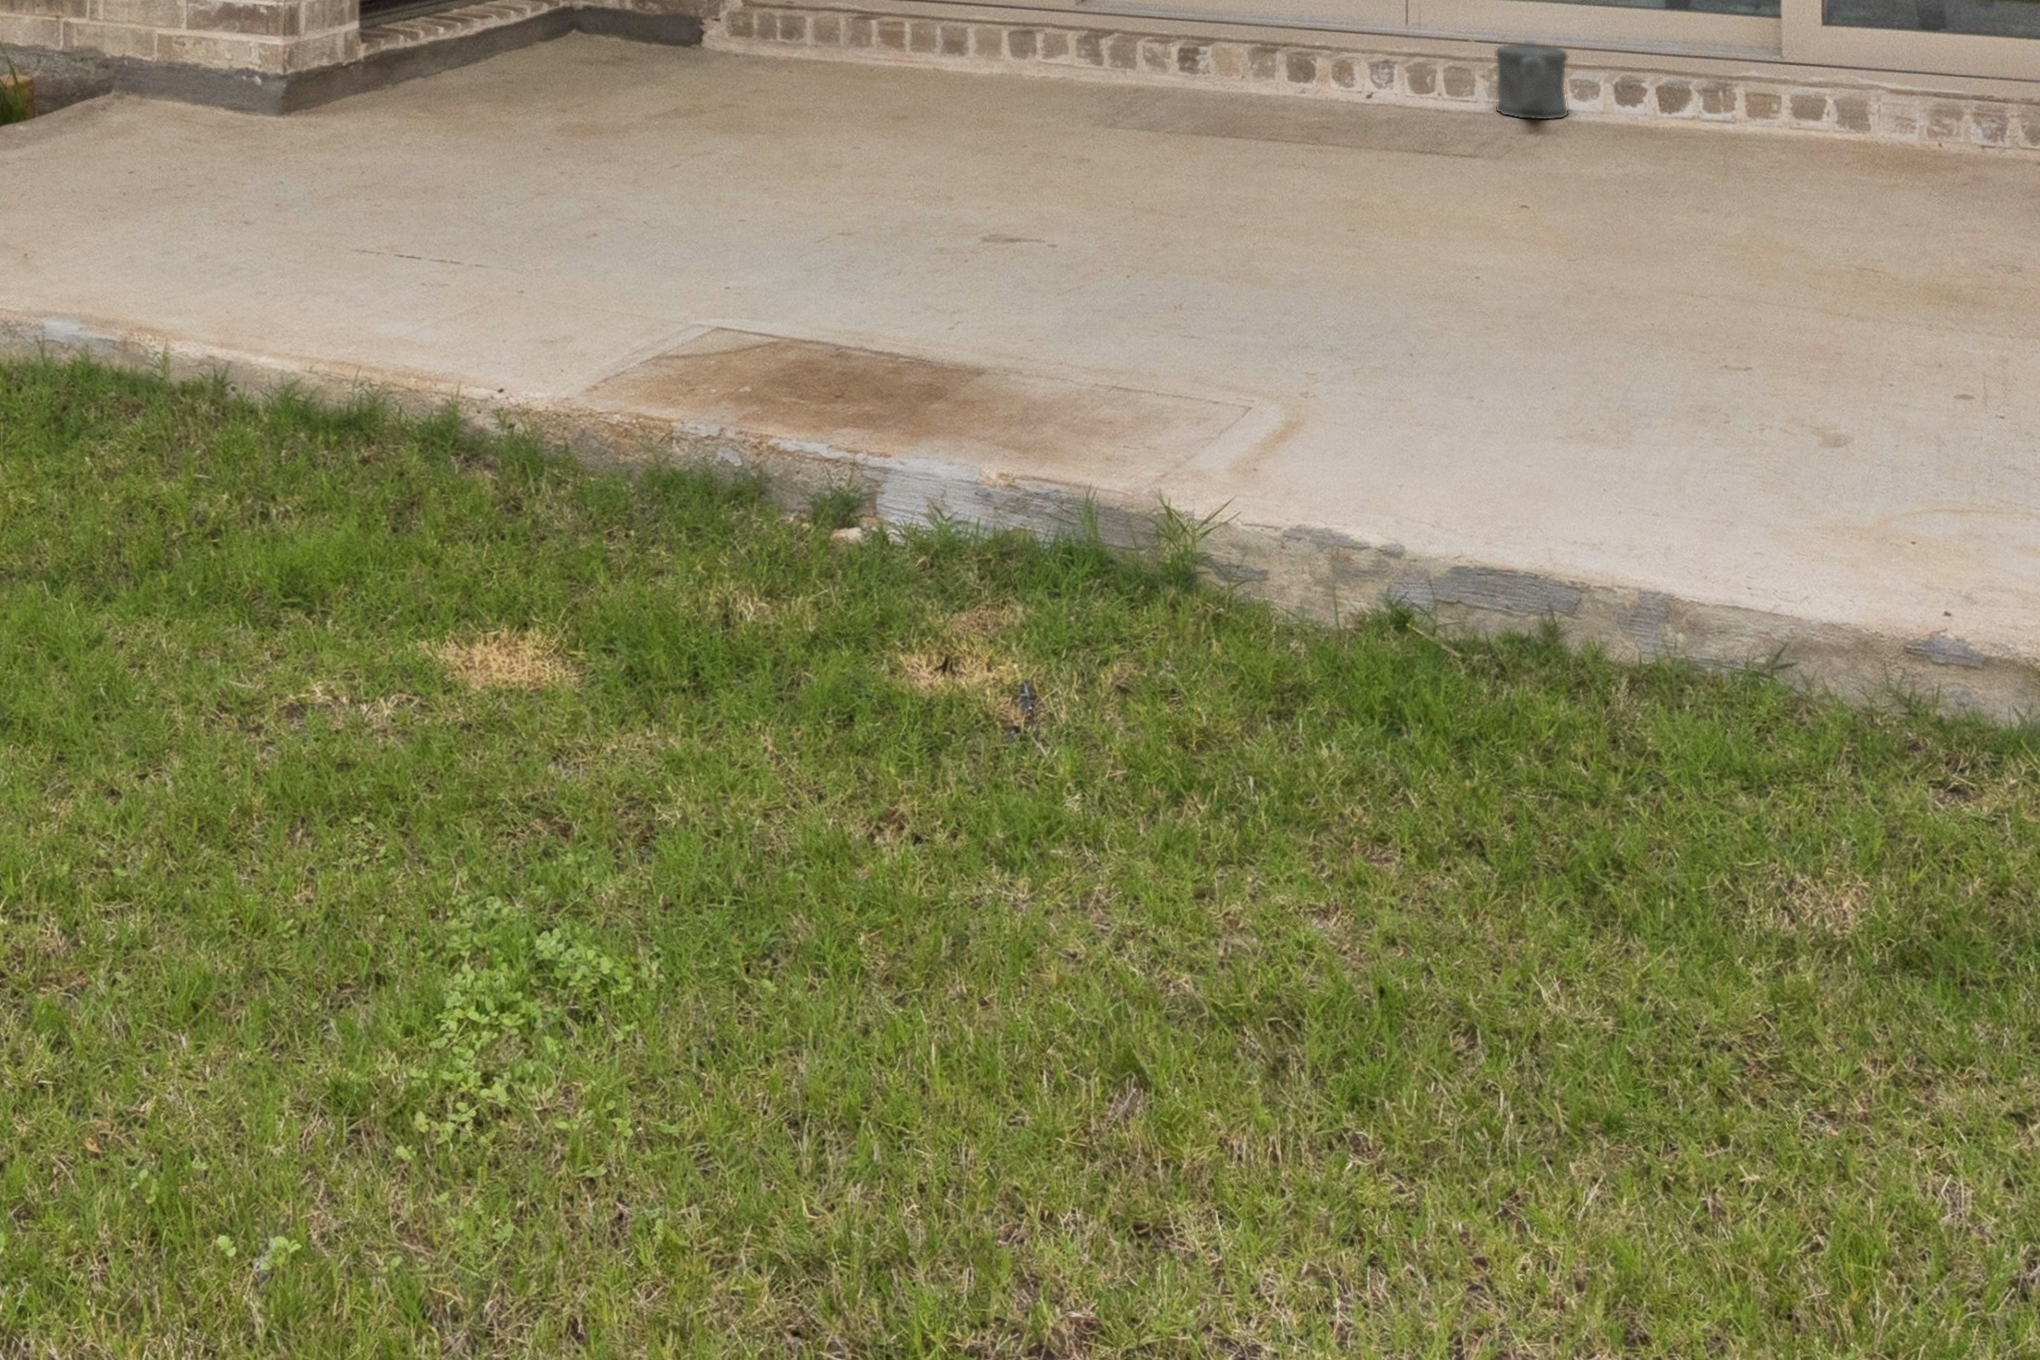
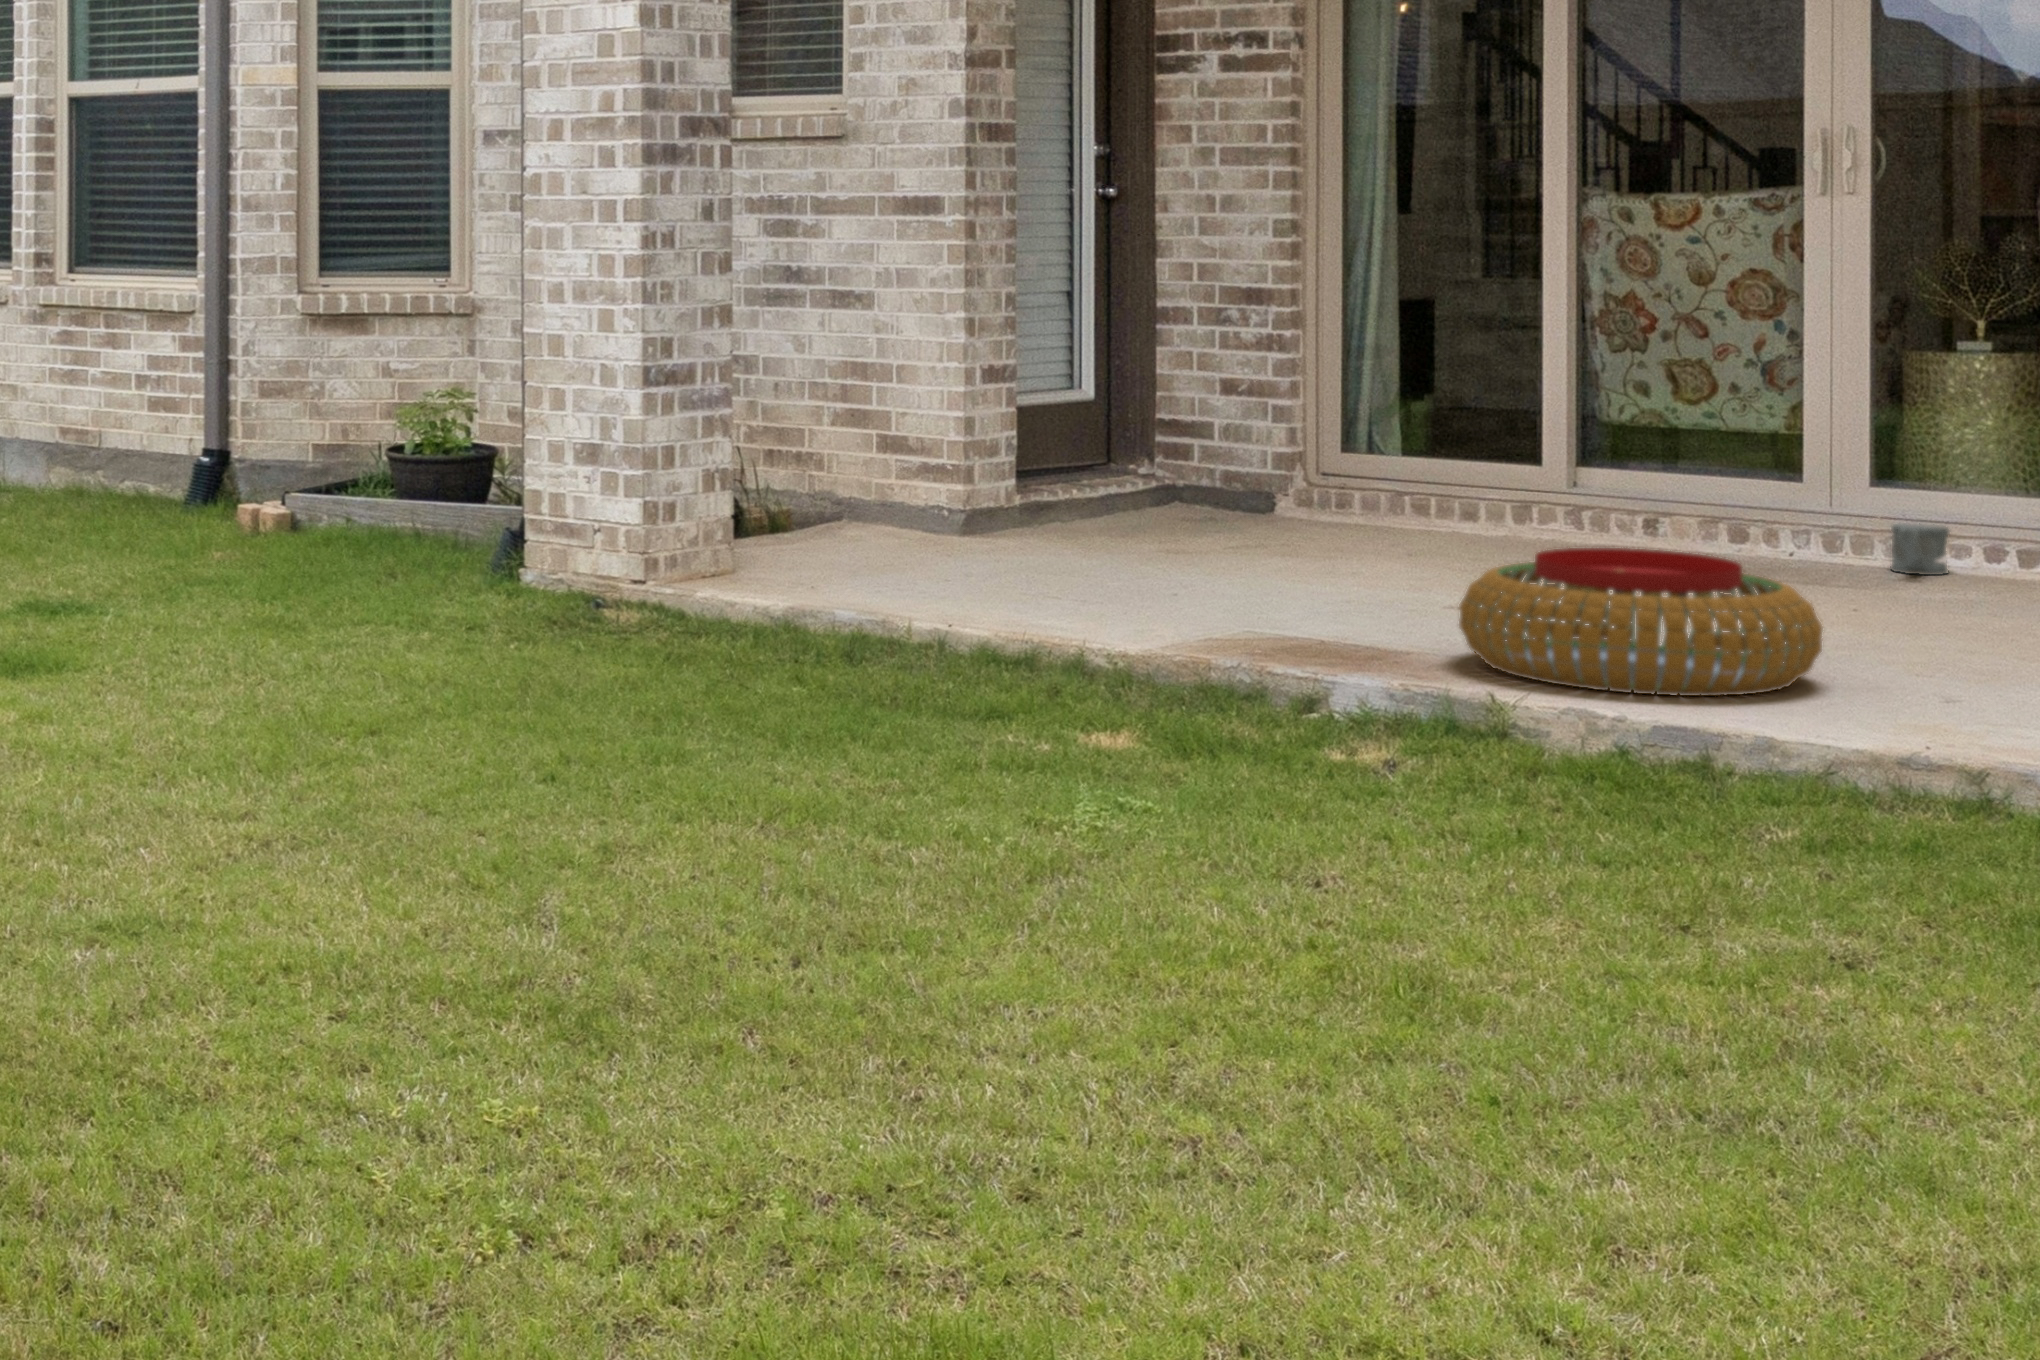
pouf: none [1067,182,1656,494] -> present [1459,548,1822,696]

